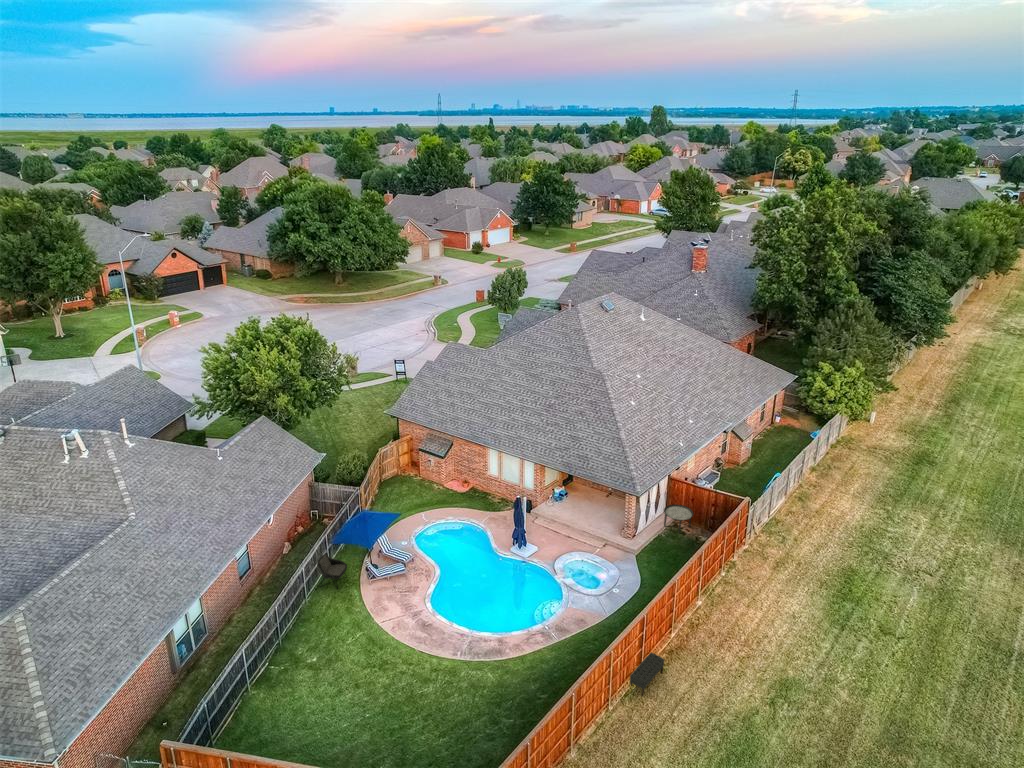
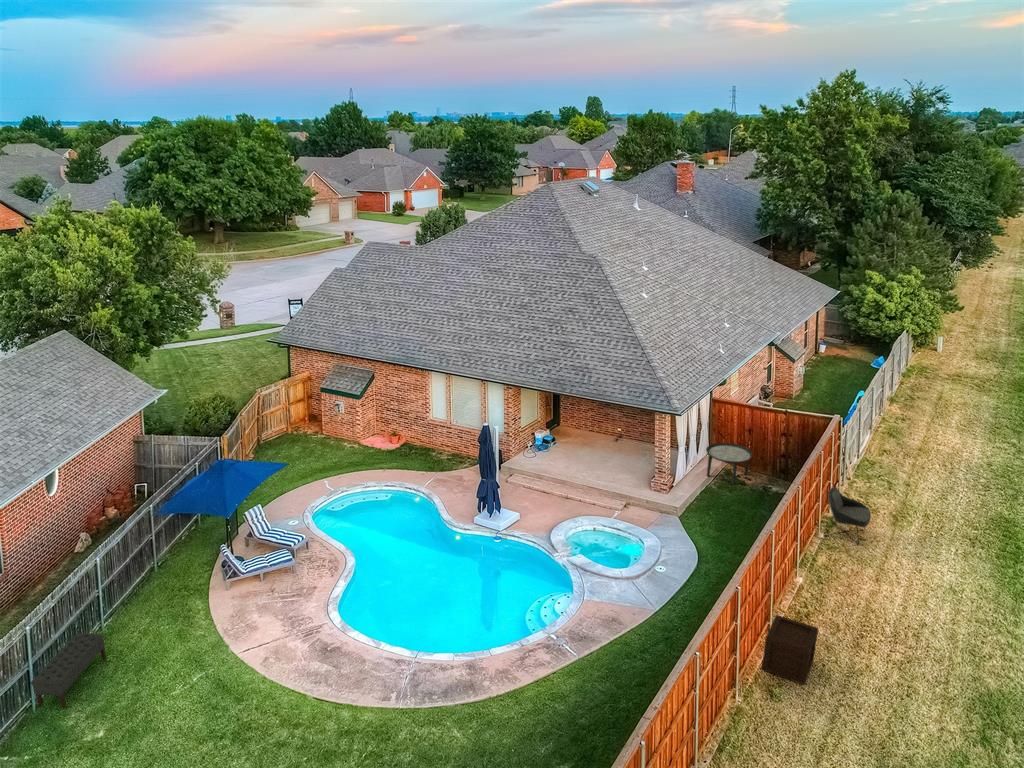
lounge chair: present [317,554,347,589] -> present [825,487,871,545]
wooden crate: none [659,625,692,664] -> present [762,615,818,685]
bench: present [630,653,665,696] -> present [31,633,107,708]

